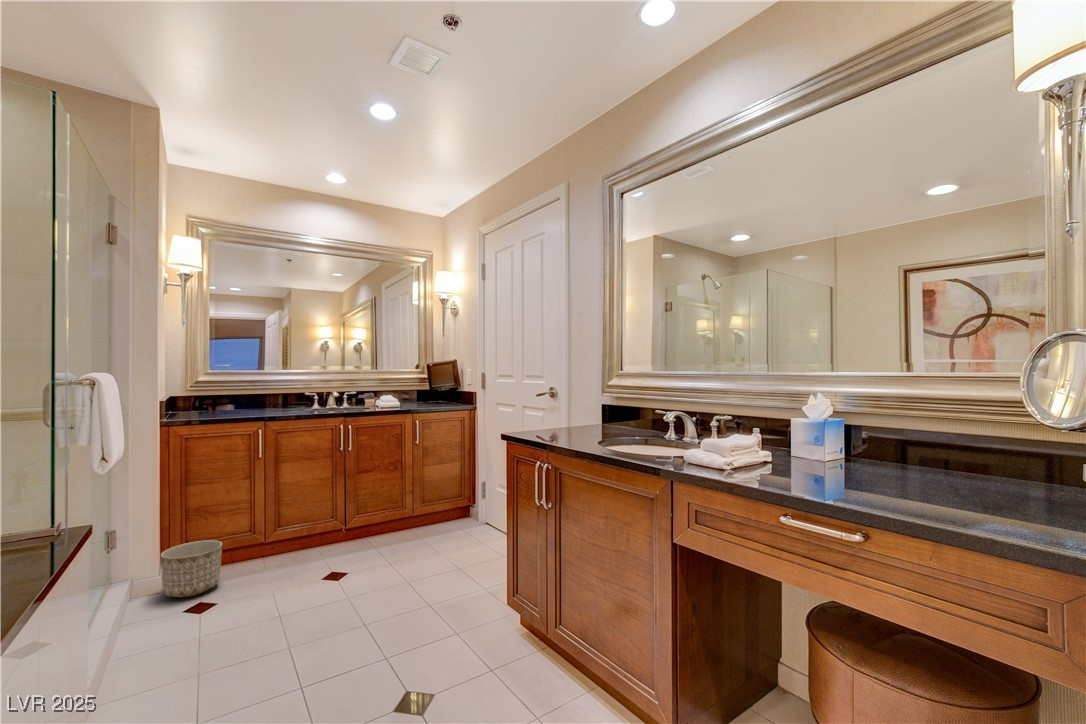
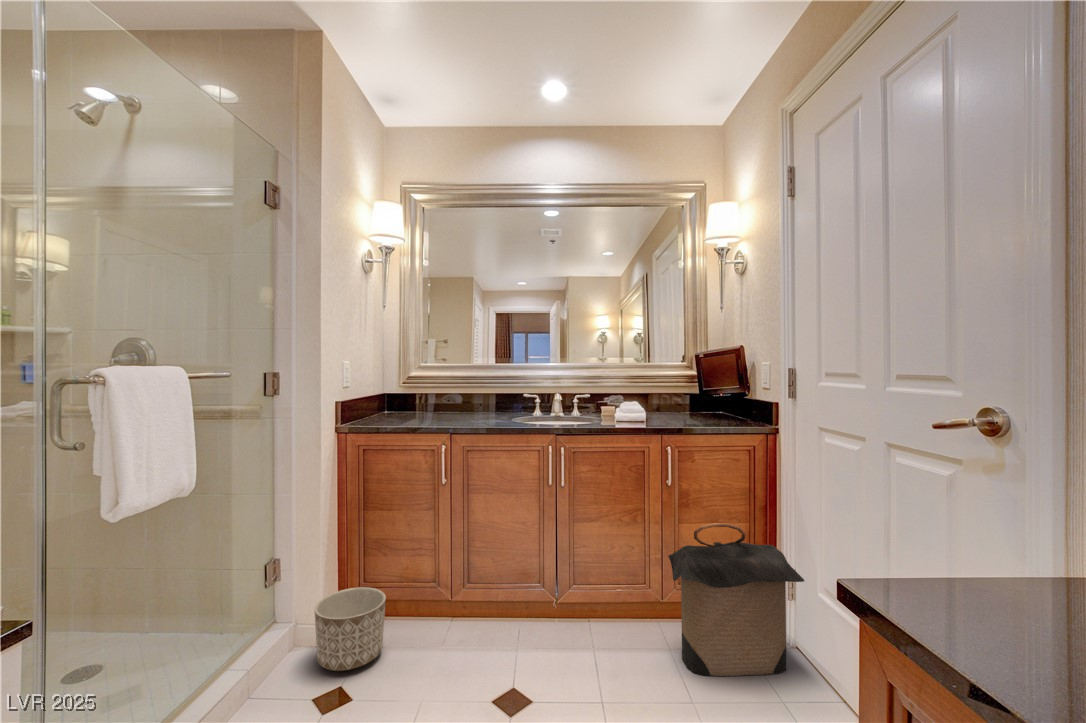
laundry hamper: none [419,457,490,541] -> present [668,523,804,676]

